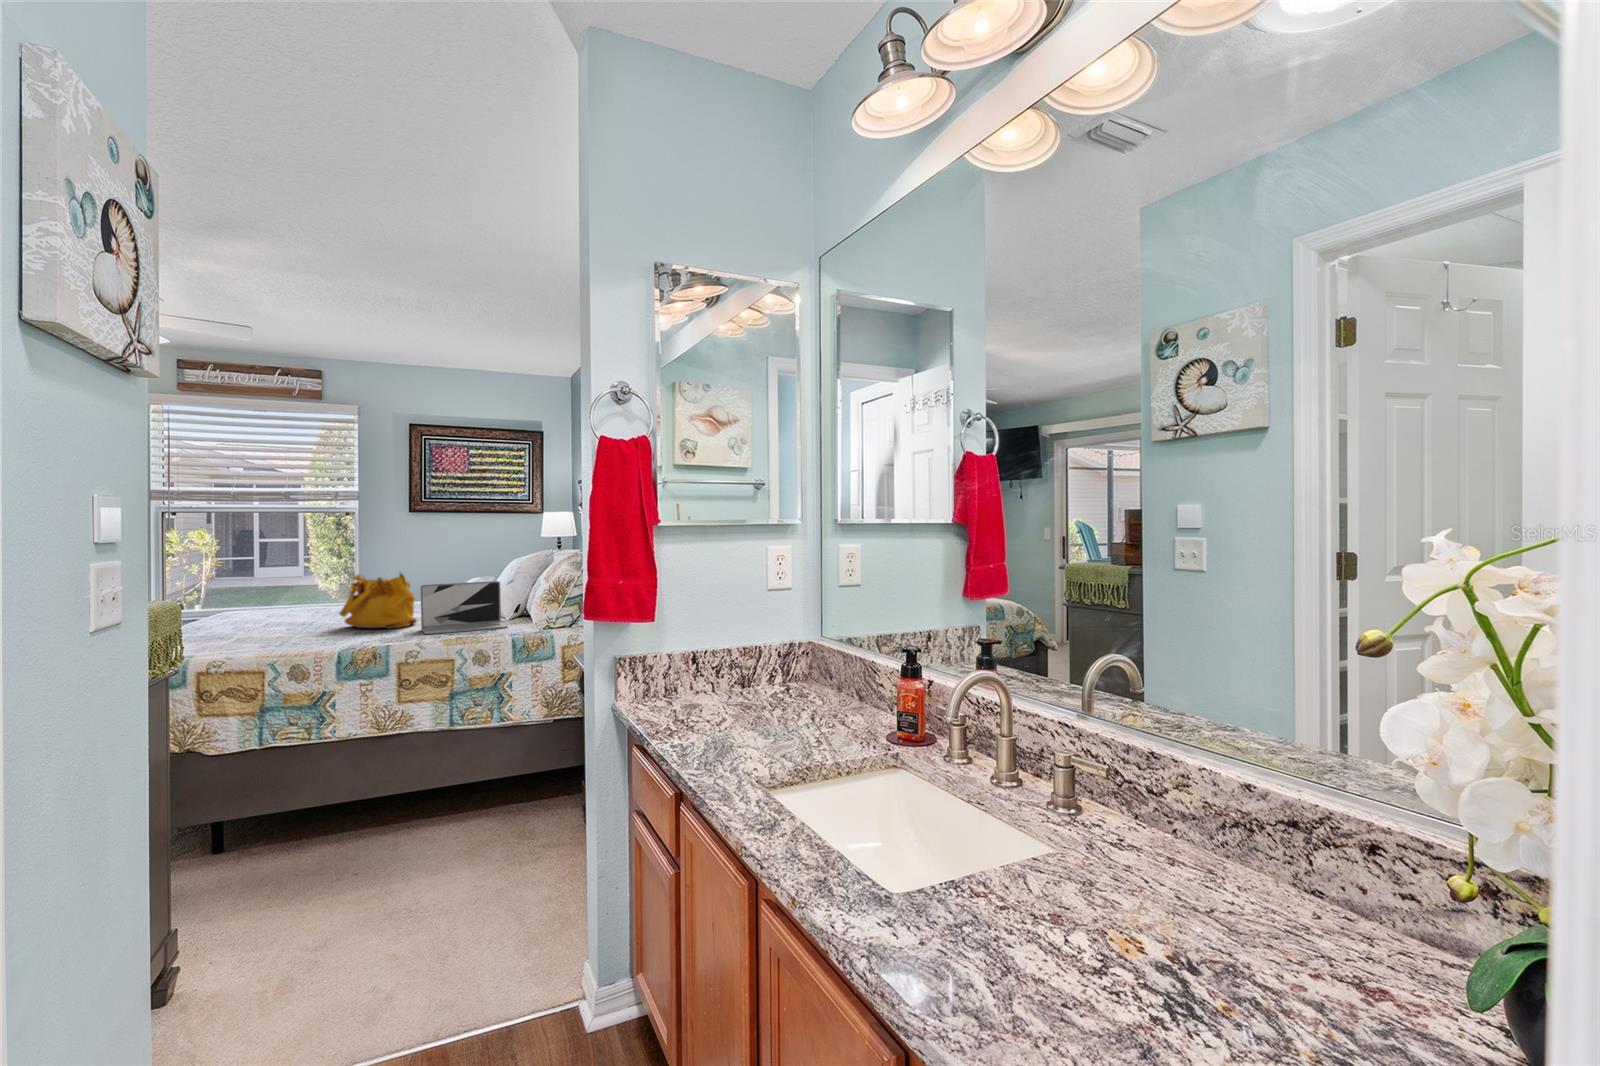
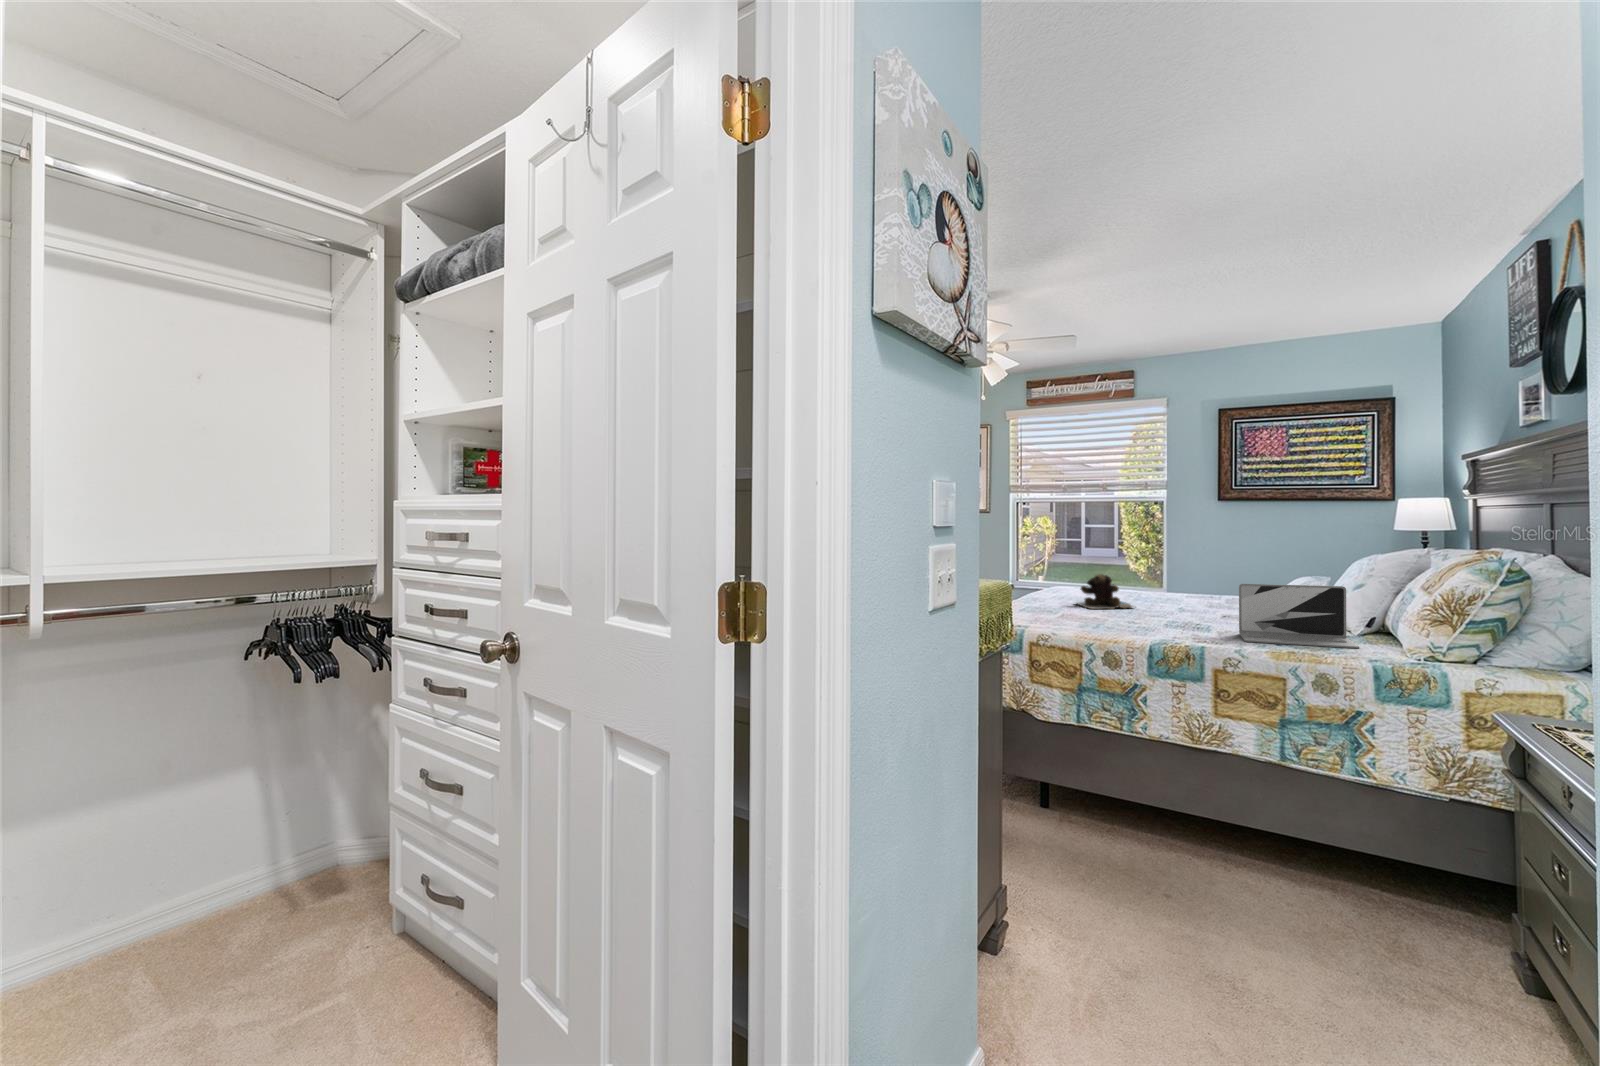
handbag: present [339,573,417,629] -> none [1150,566,1232,627]
teddy bear: none [248,588,326,627] -> present [1076,574,1133,609]

